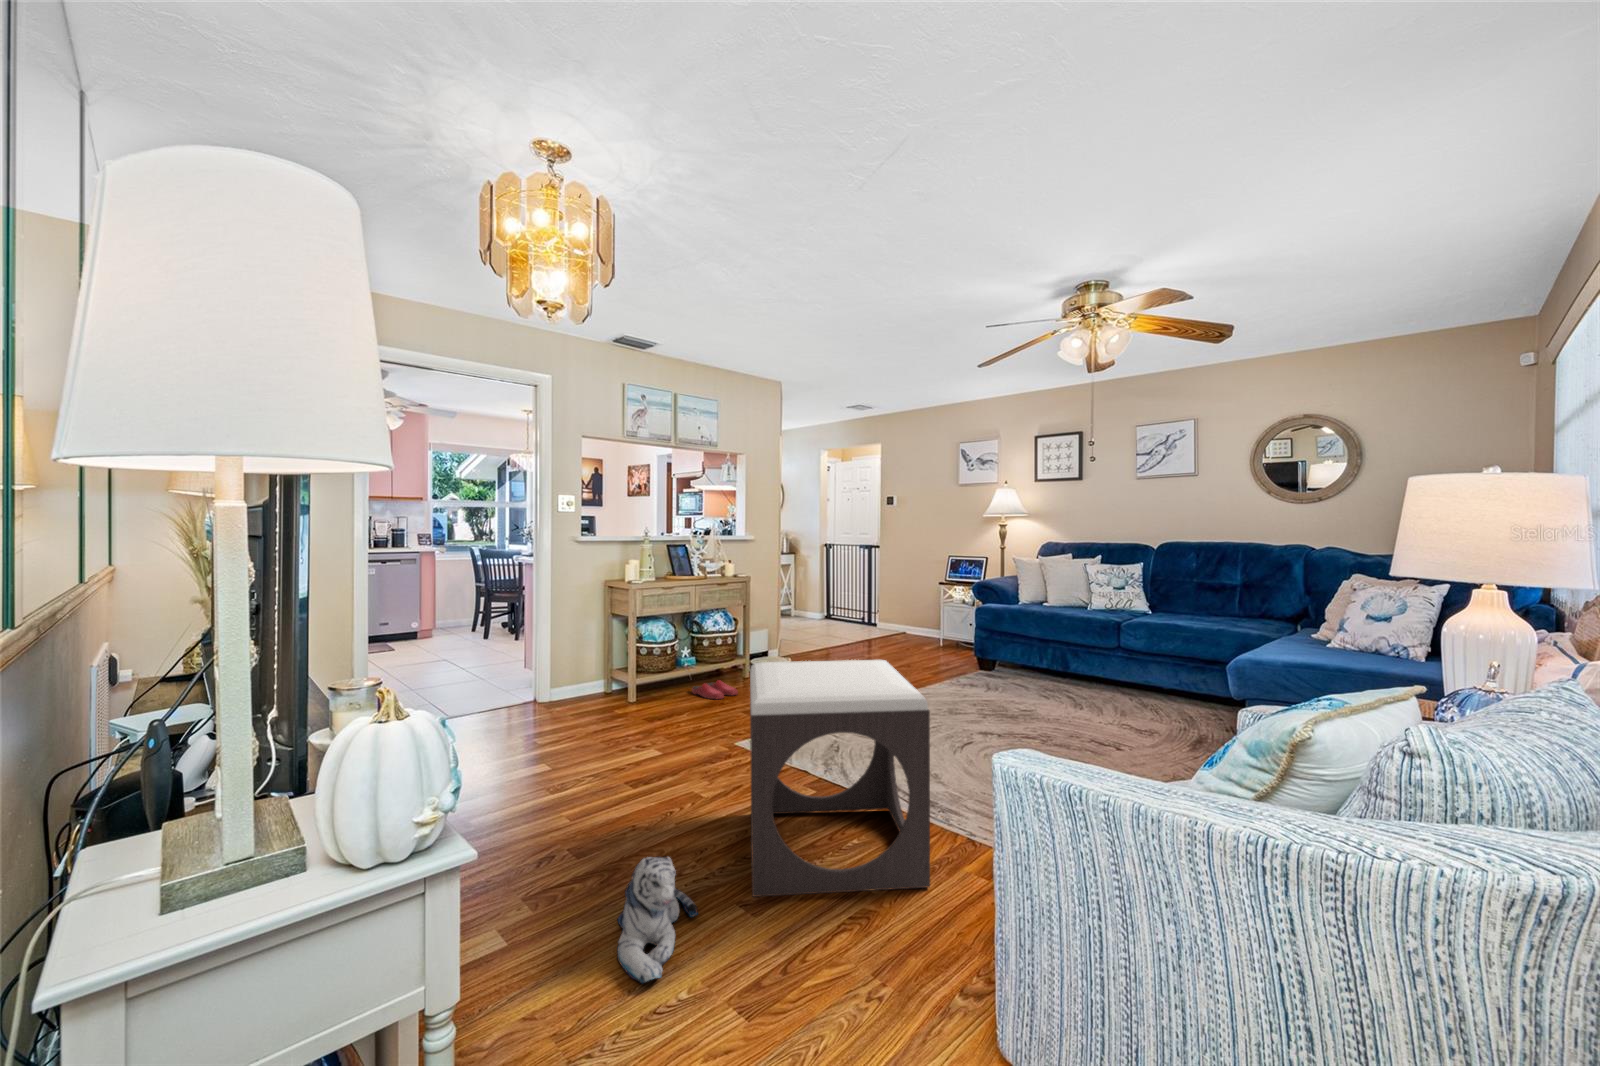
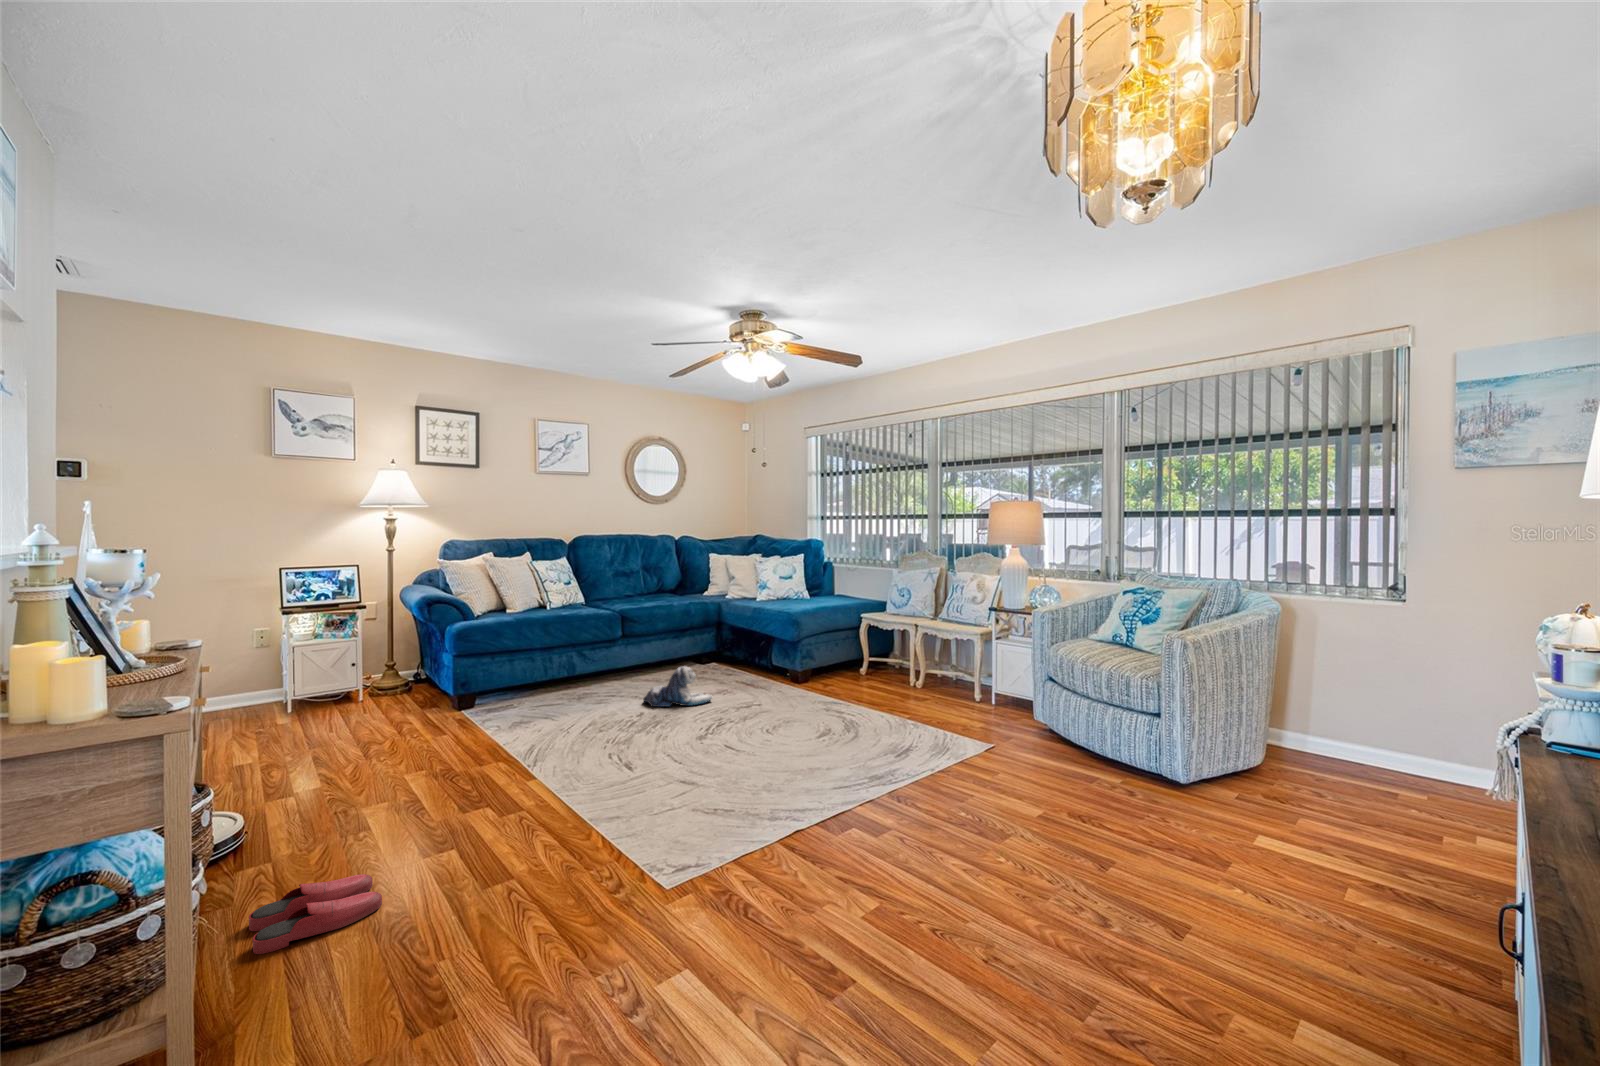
footstool: present [750,660,930,897] -> none [890,650,1086,865]
plush toy: present [617,857,698,983] -> present [643,666,712,707]

